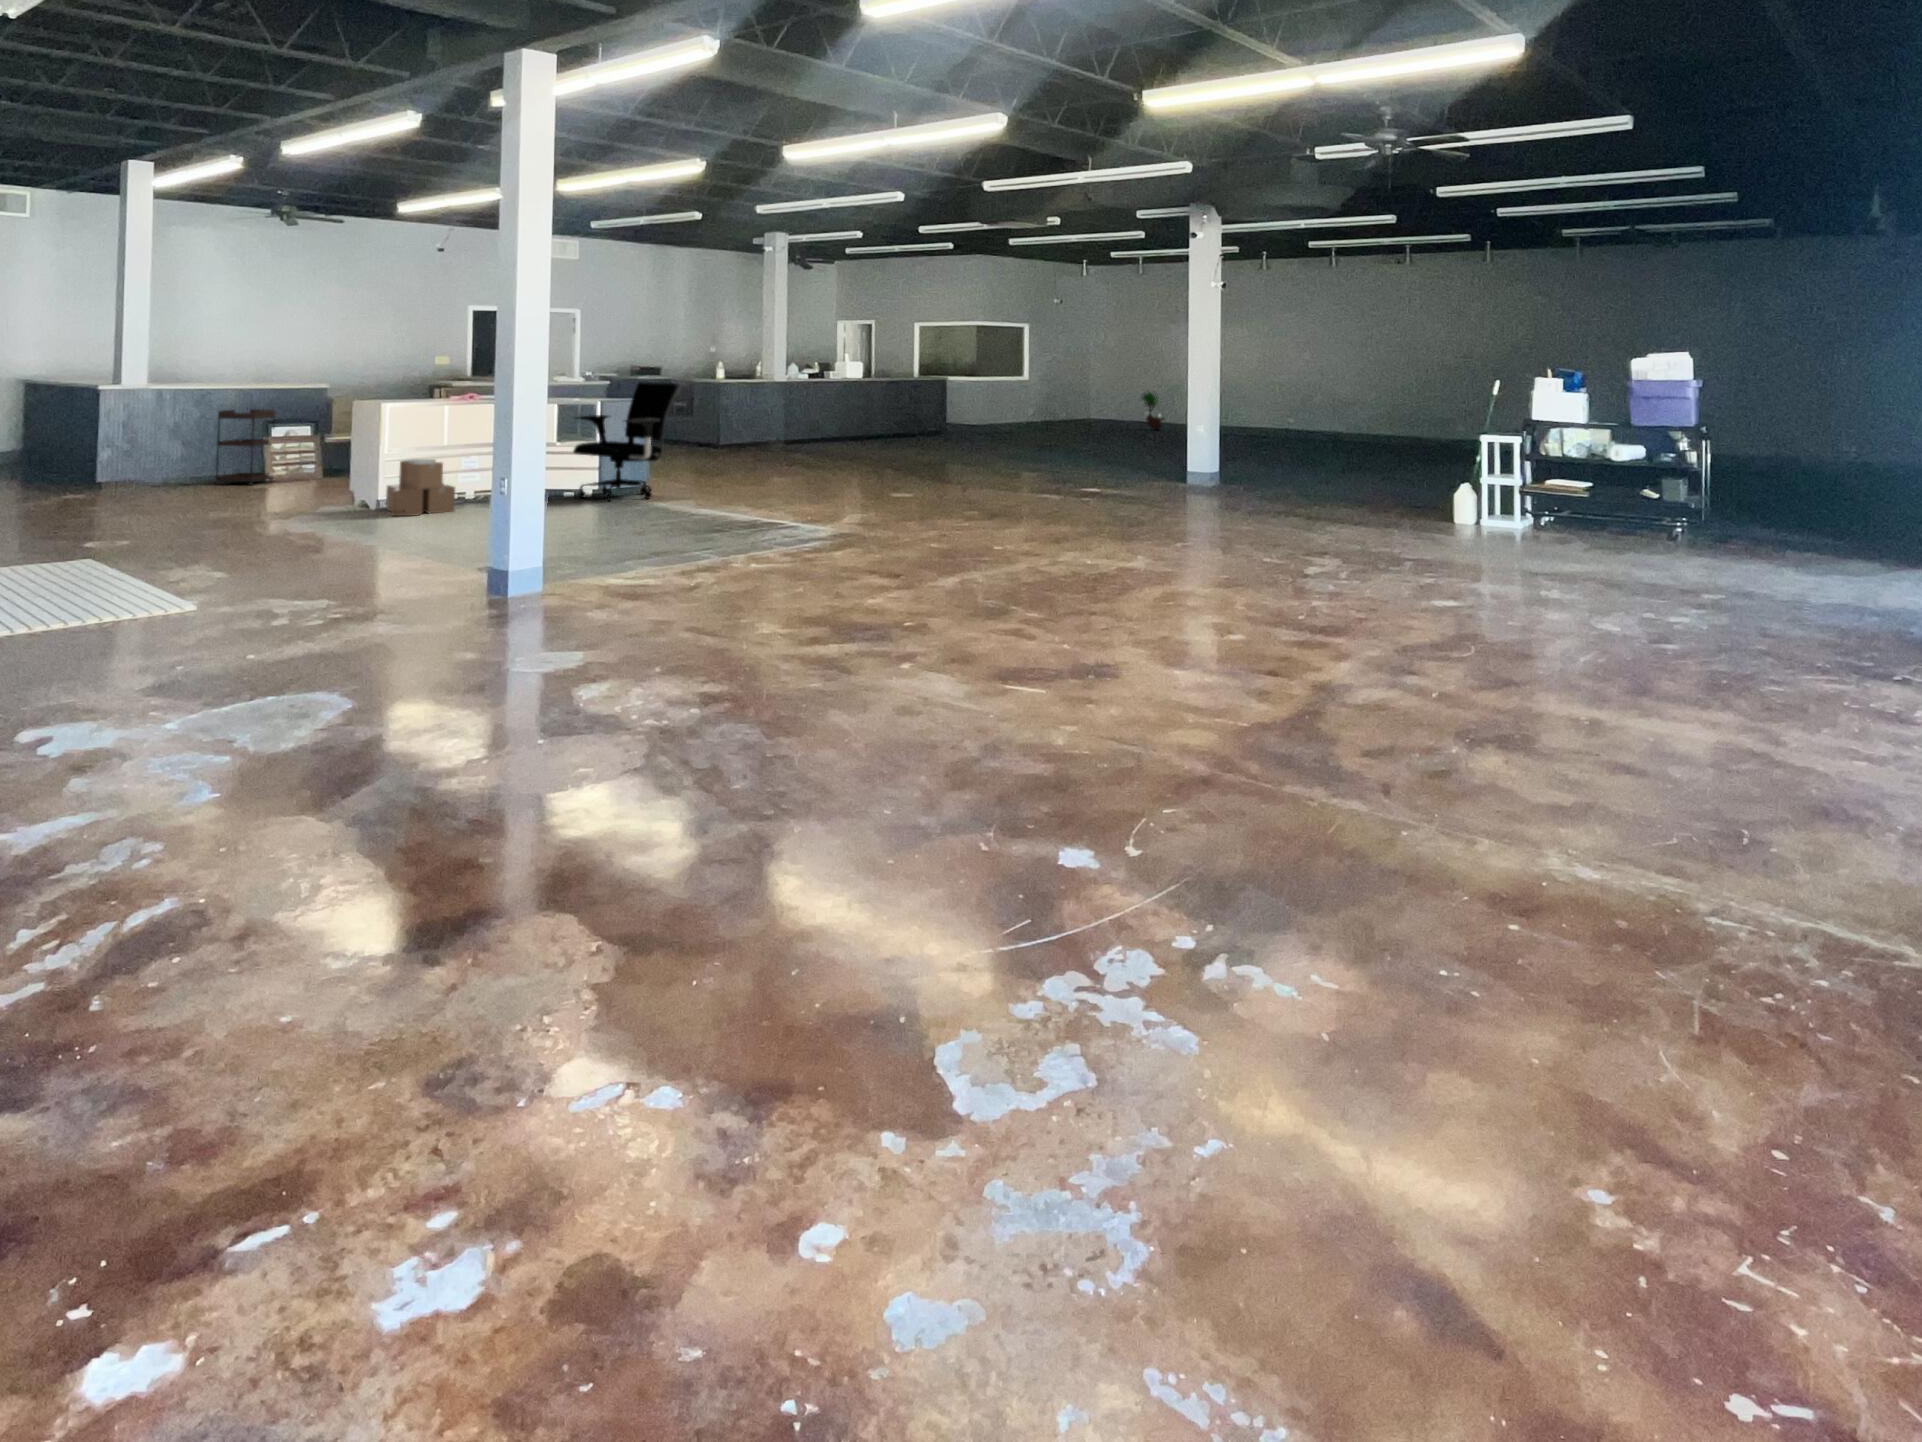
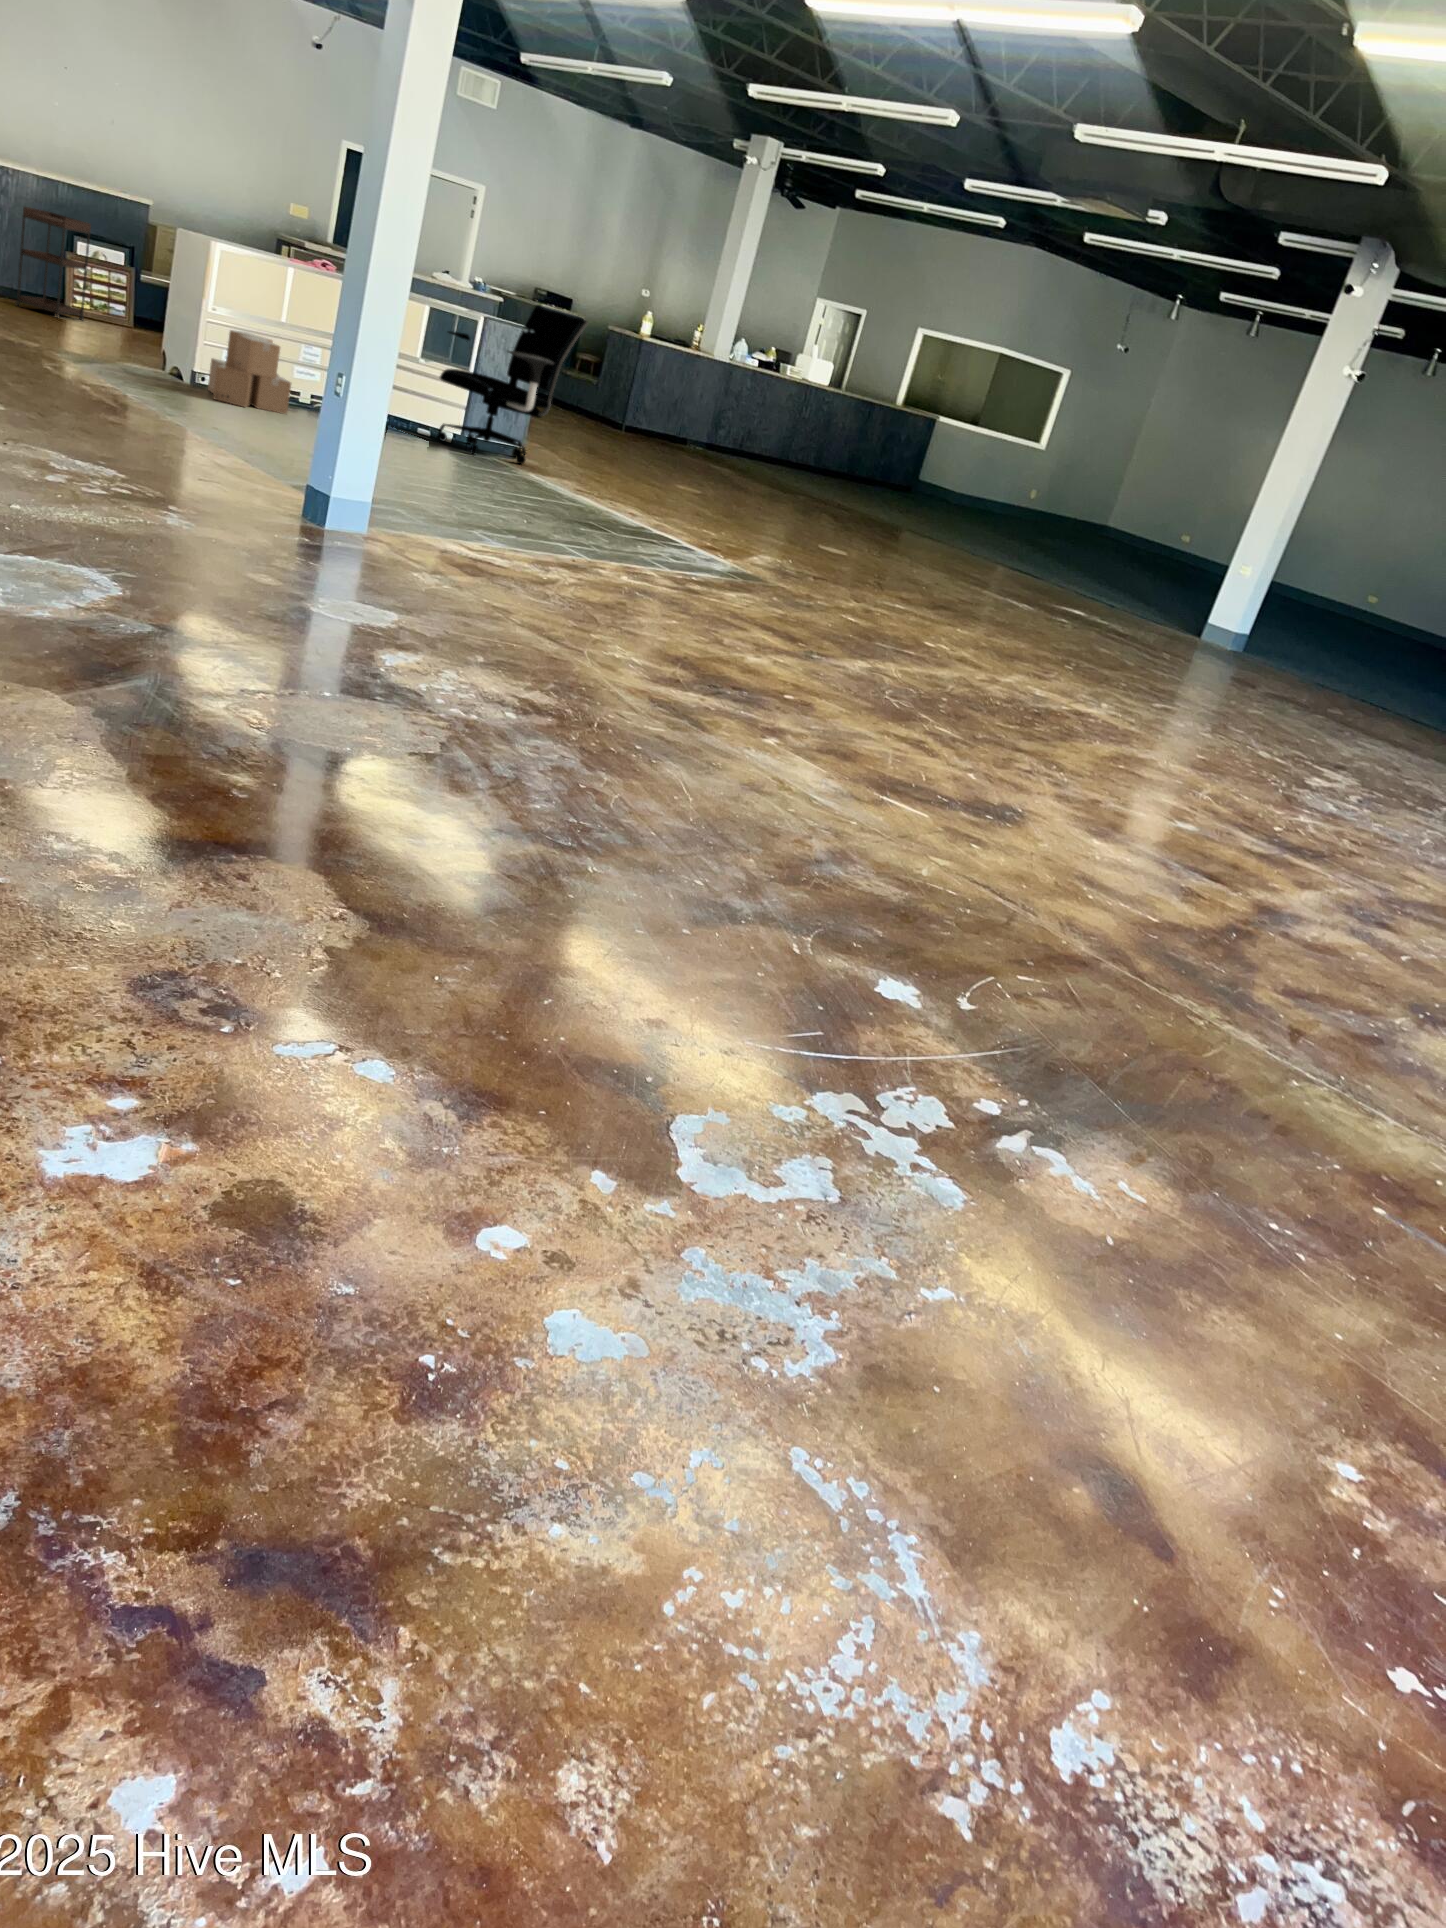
potted tree: present [1142,391,1164,430] -> none [1176,503,1209,562]

